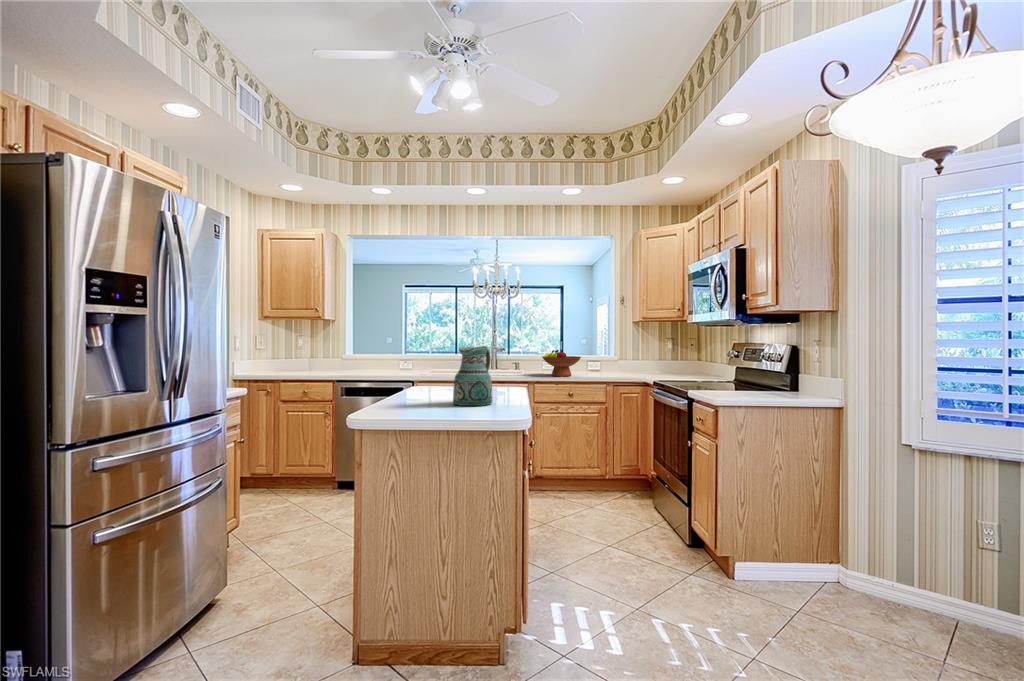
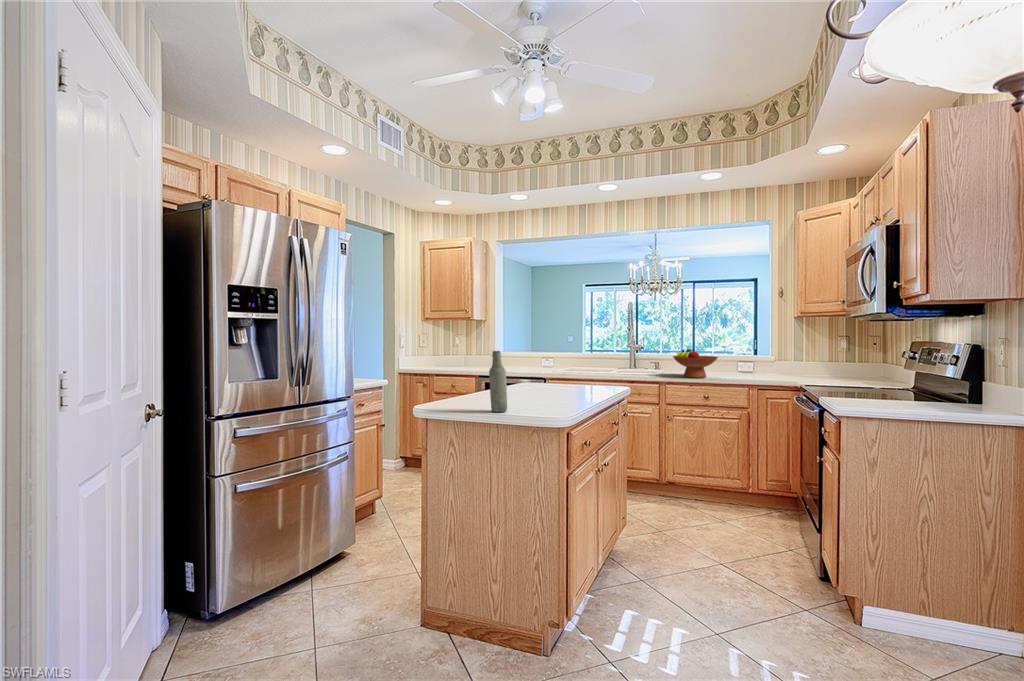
bottle: none [428,346,447,414] -> present [489,351,507,412]
ceramic pitcher: present [453,346,492,406] -> none [526,349,568,407]

